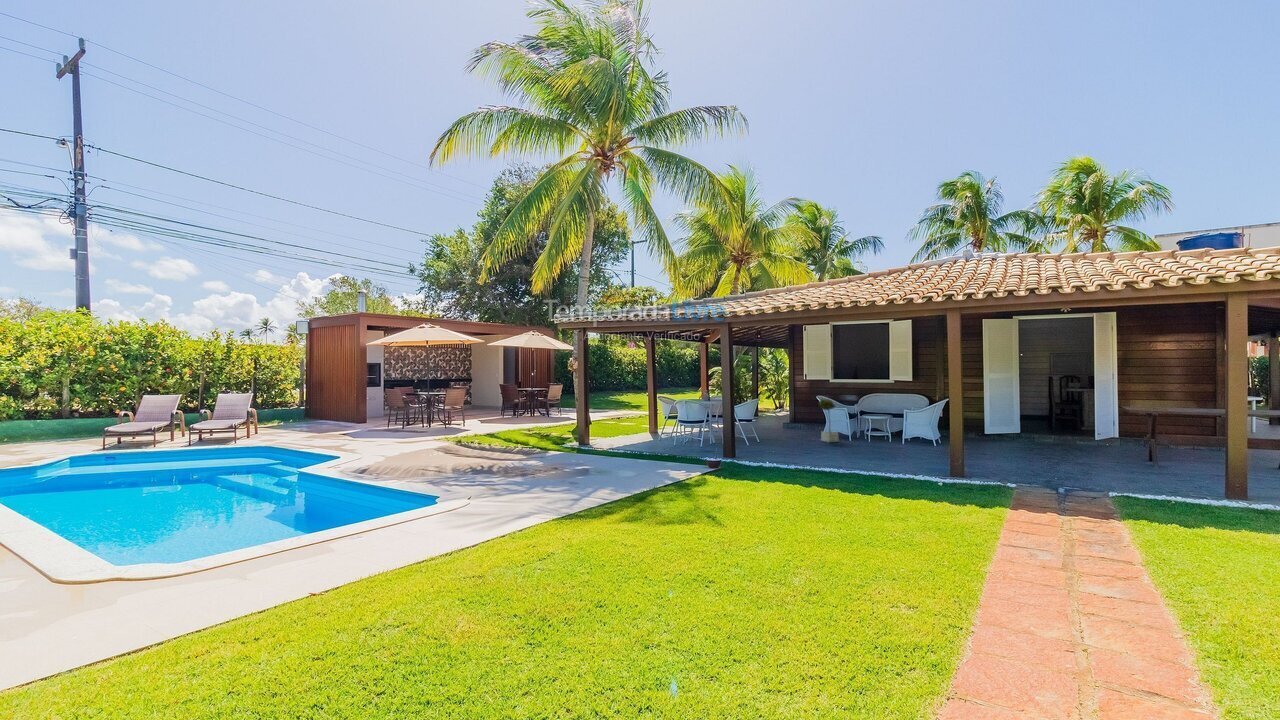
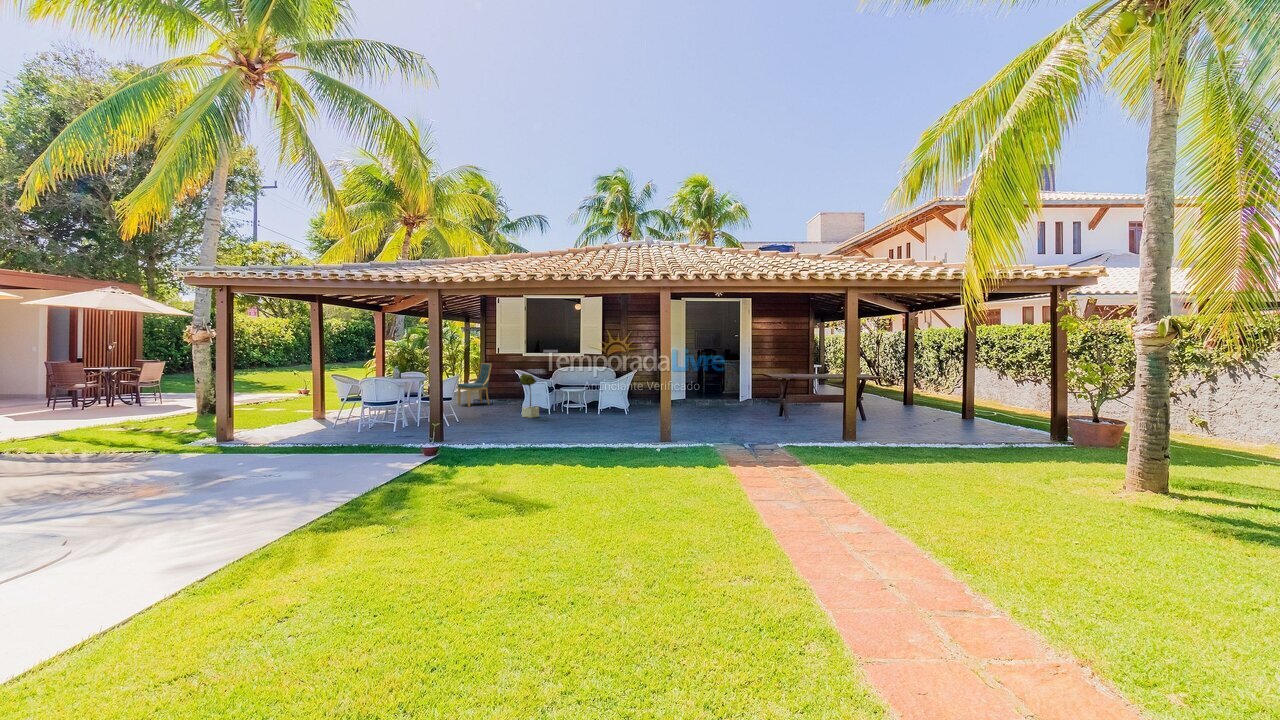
chair: none [770,387,802,429] -> present [458,363,492,406]

